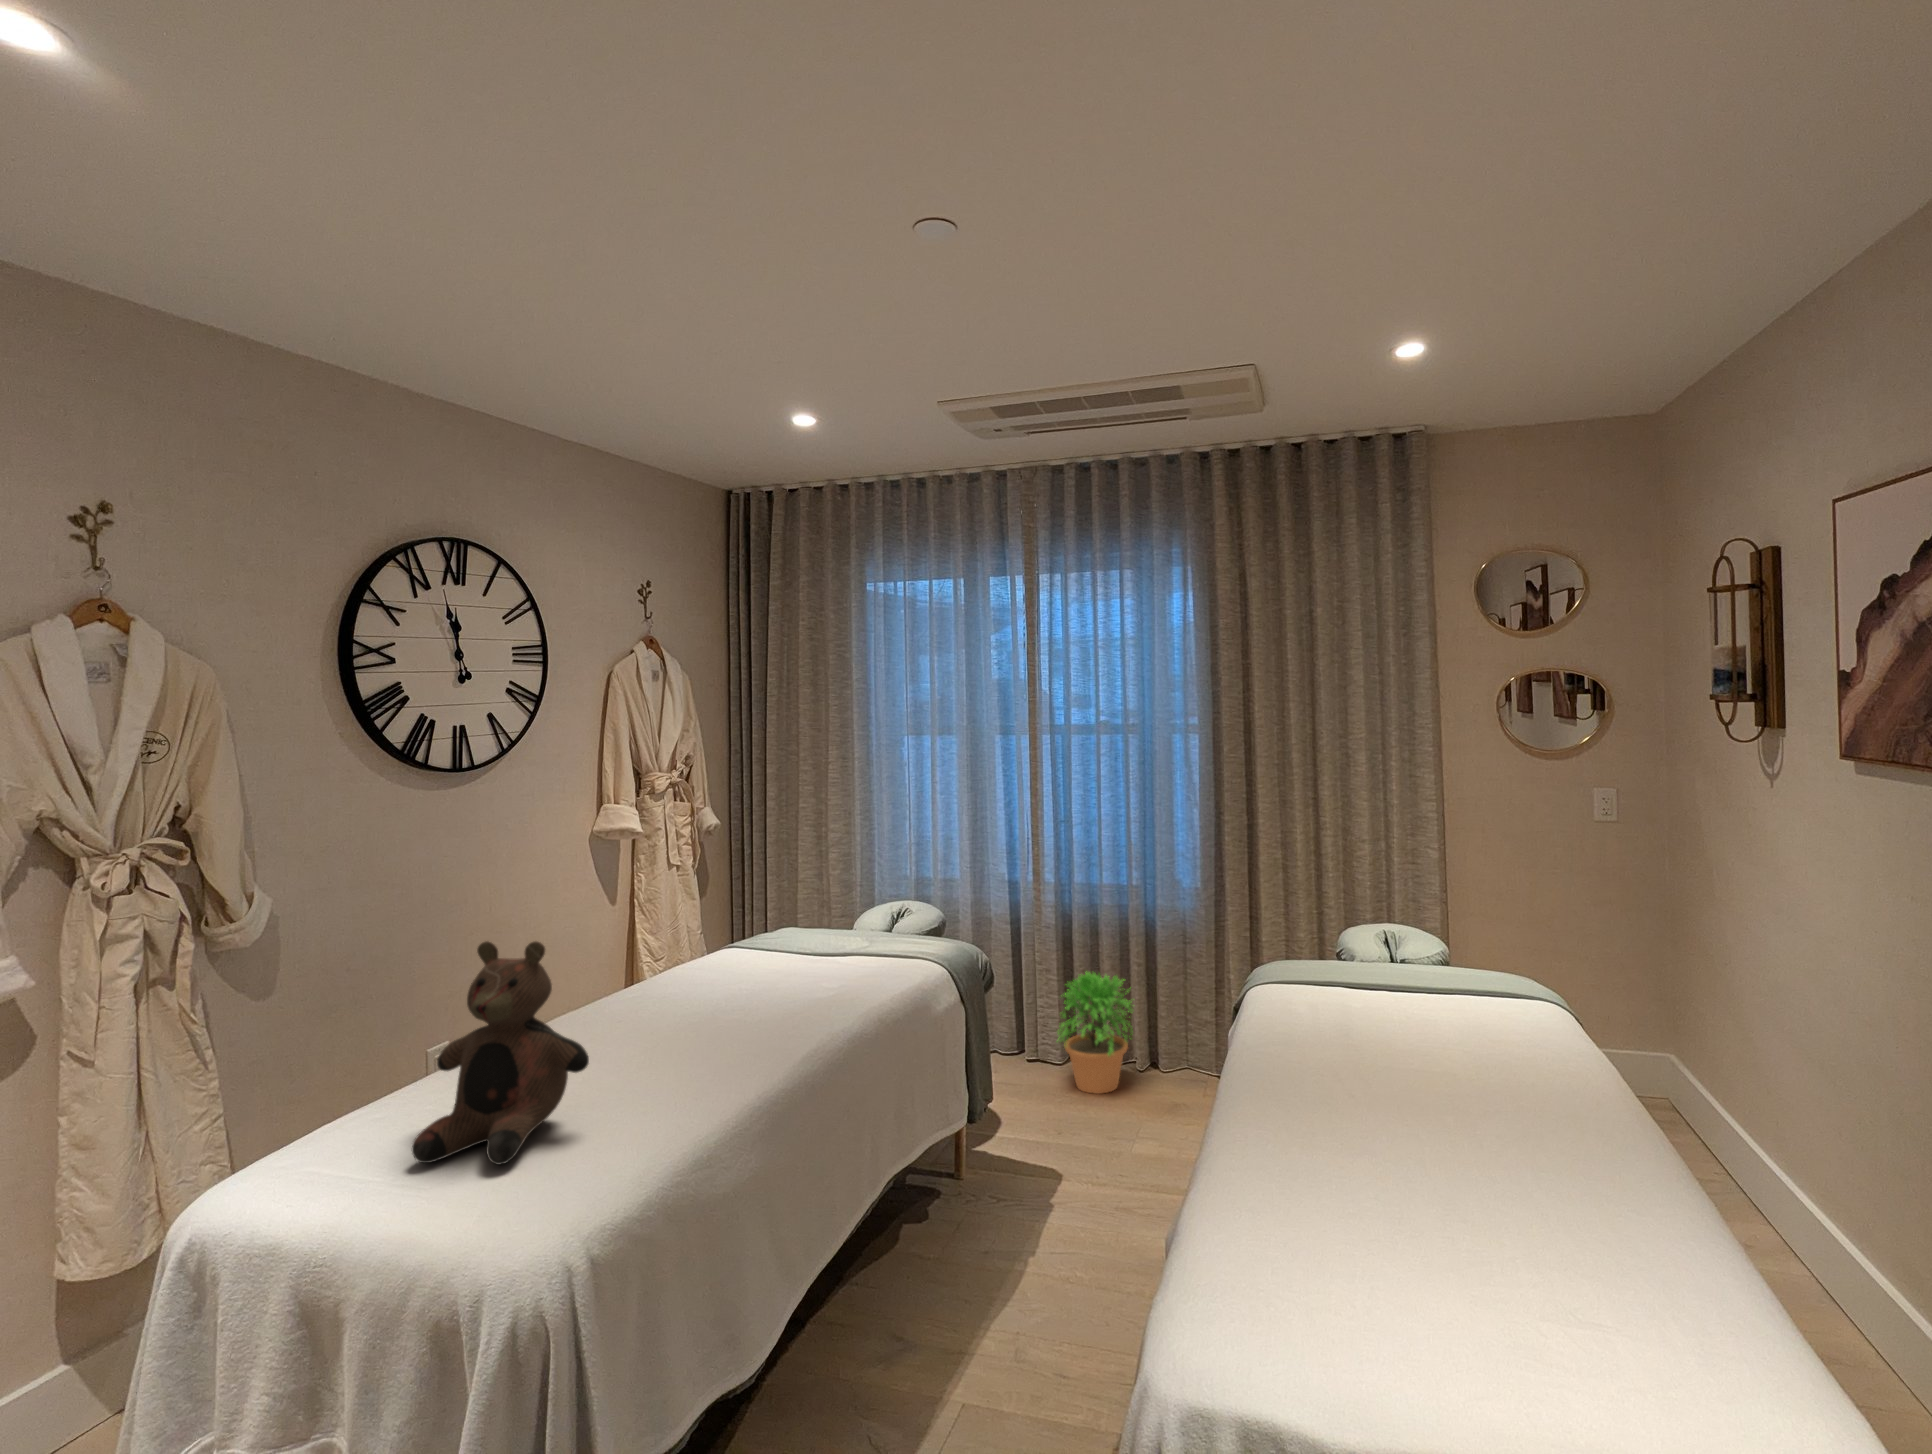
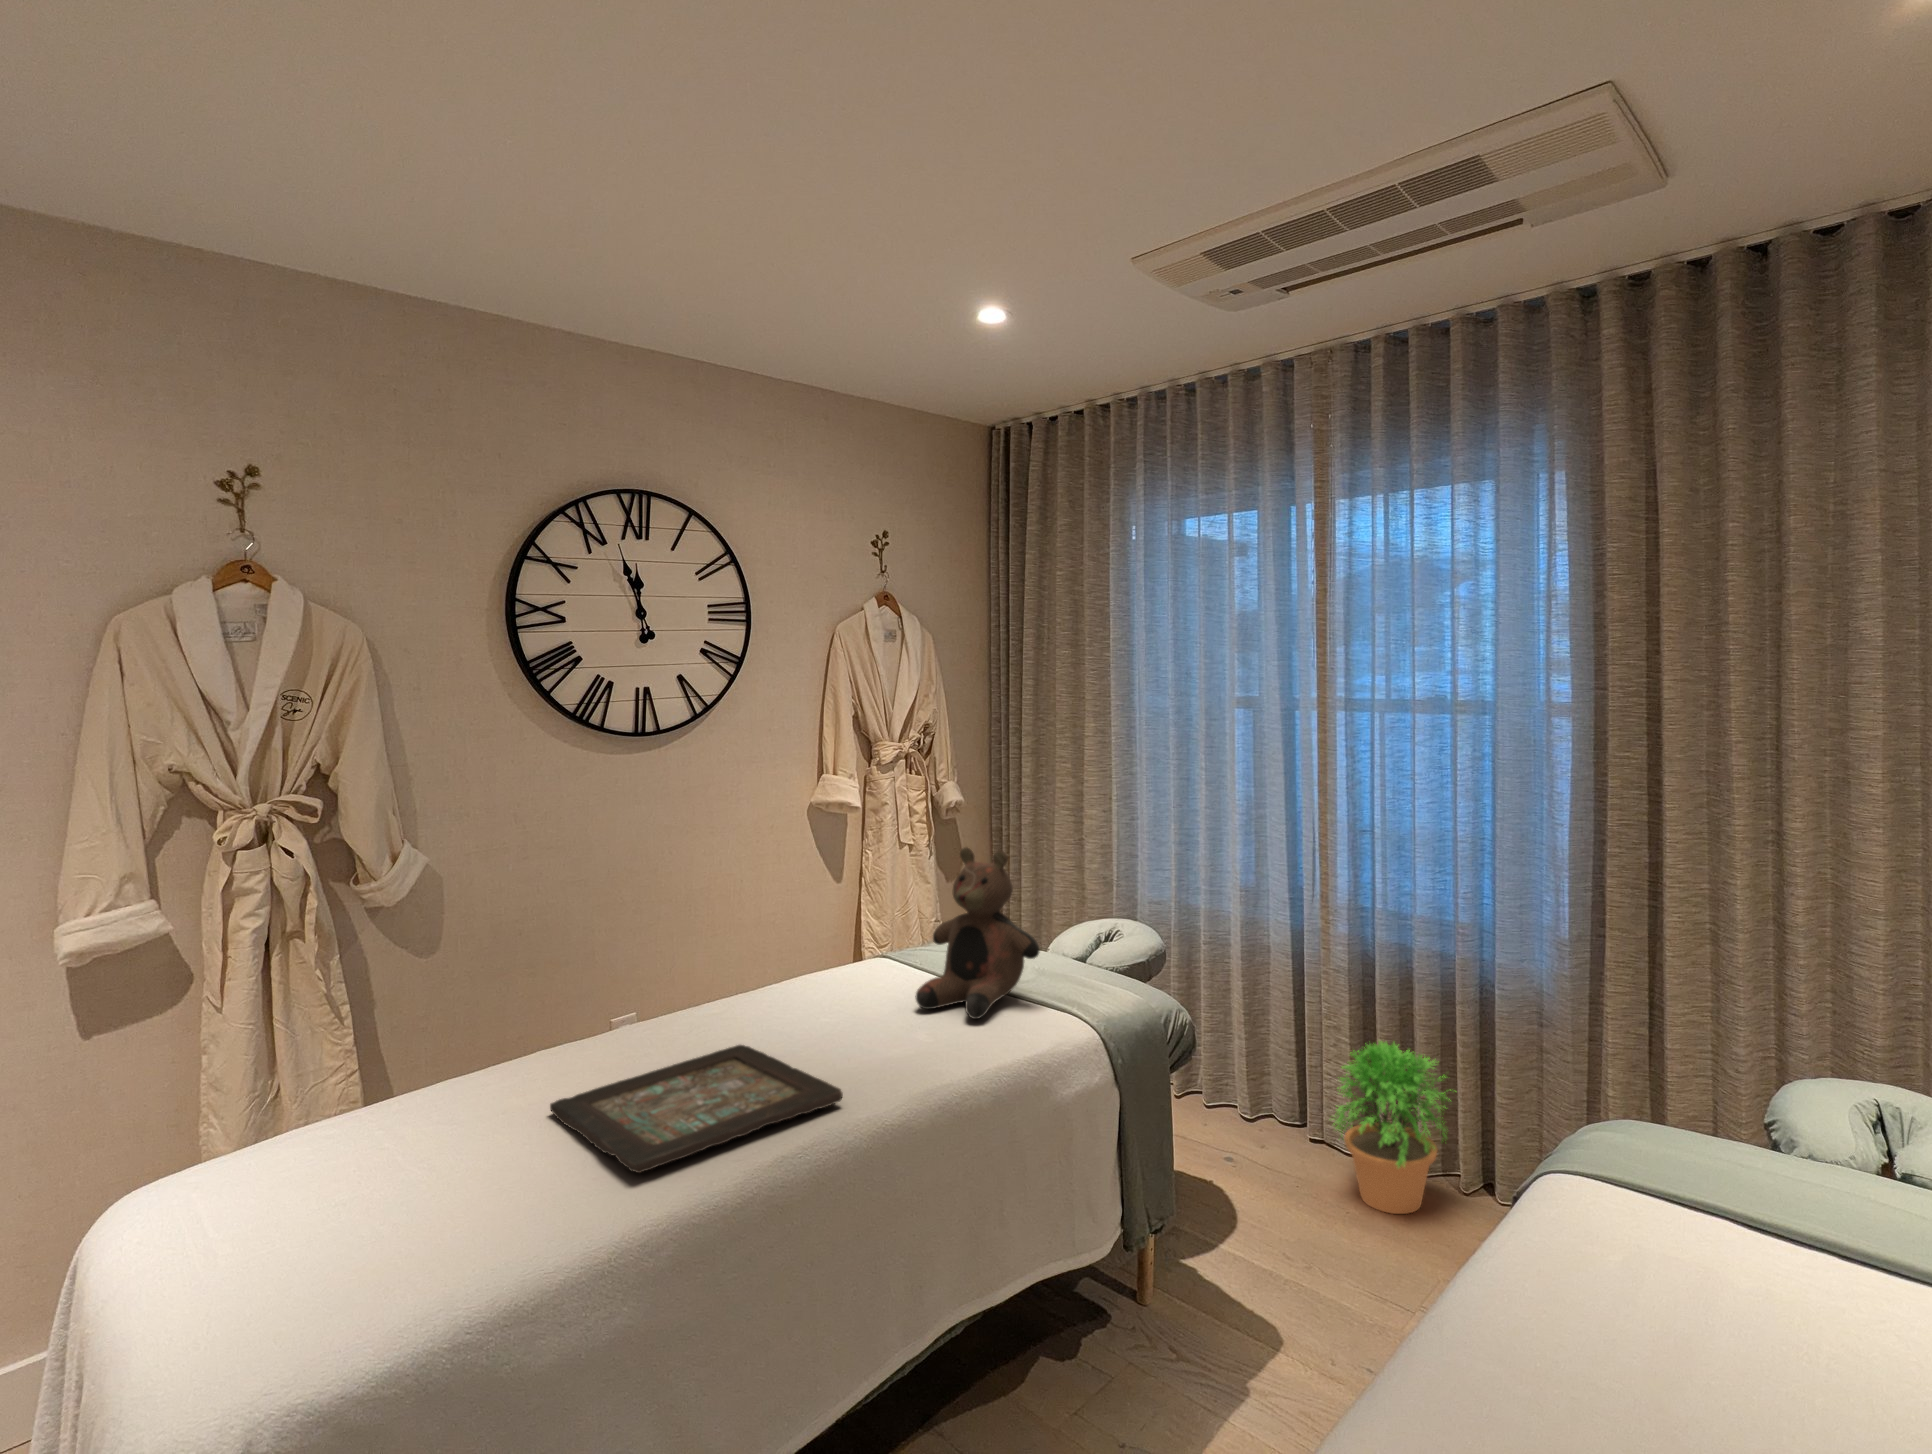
teddy bear: present [412,941,589,1165] -> present [915,847,1039,1019]
decorative tray: none [577,1011,812,1089] -> present [550,1045,843,1173]

